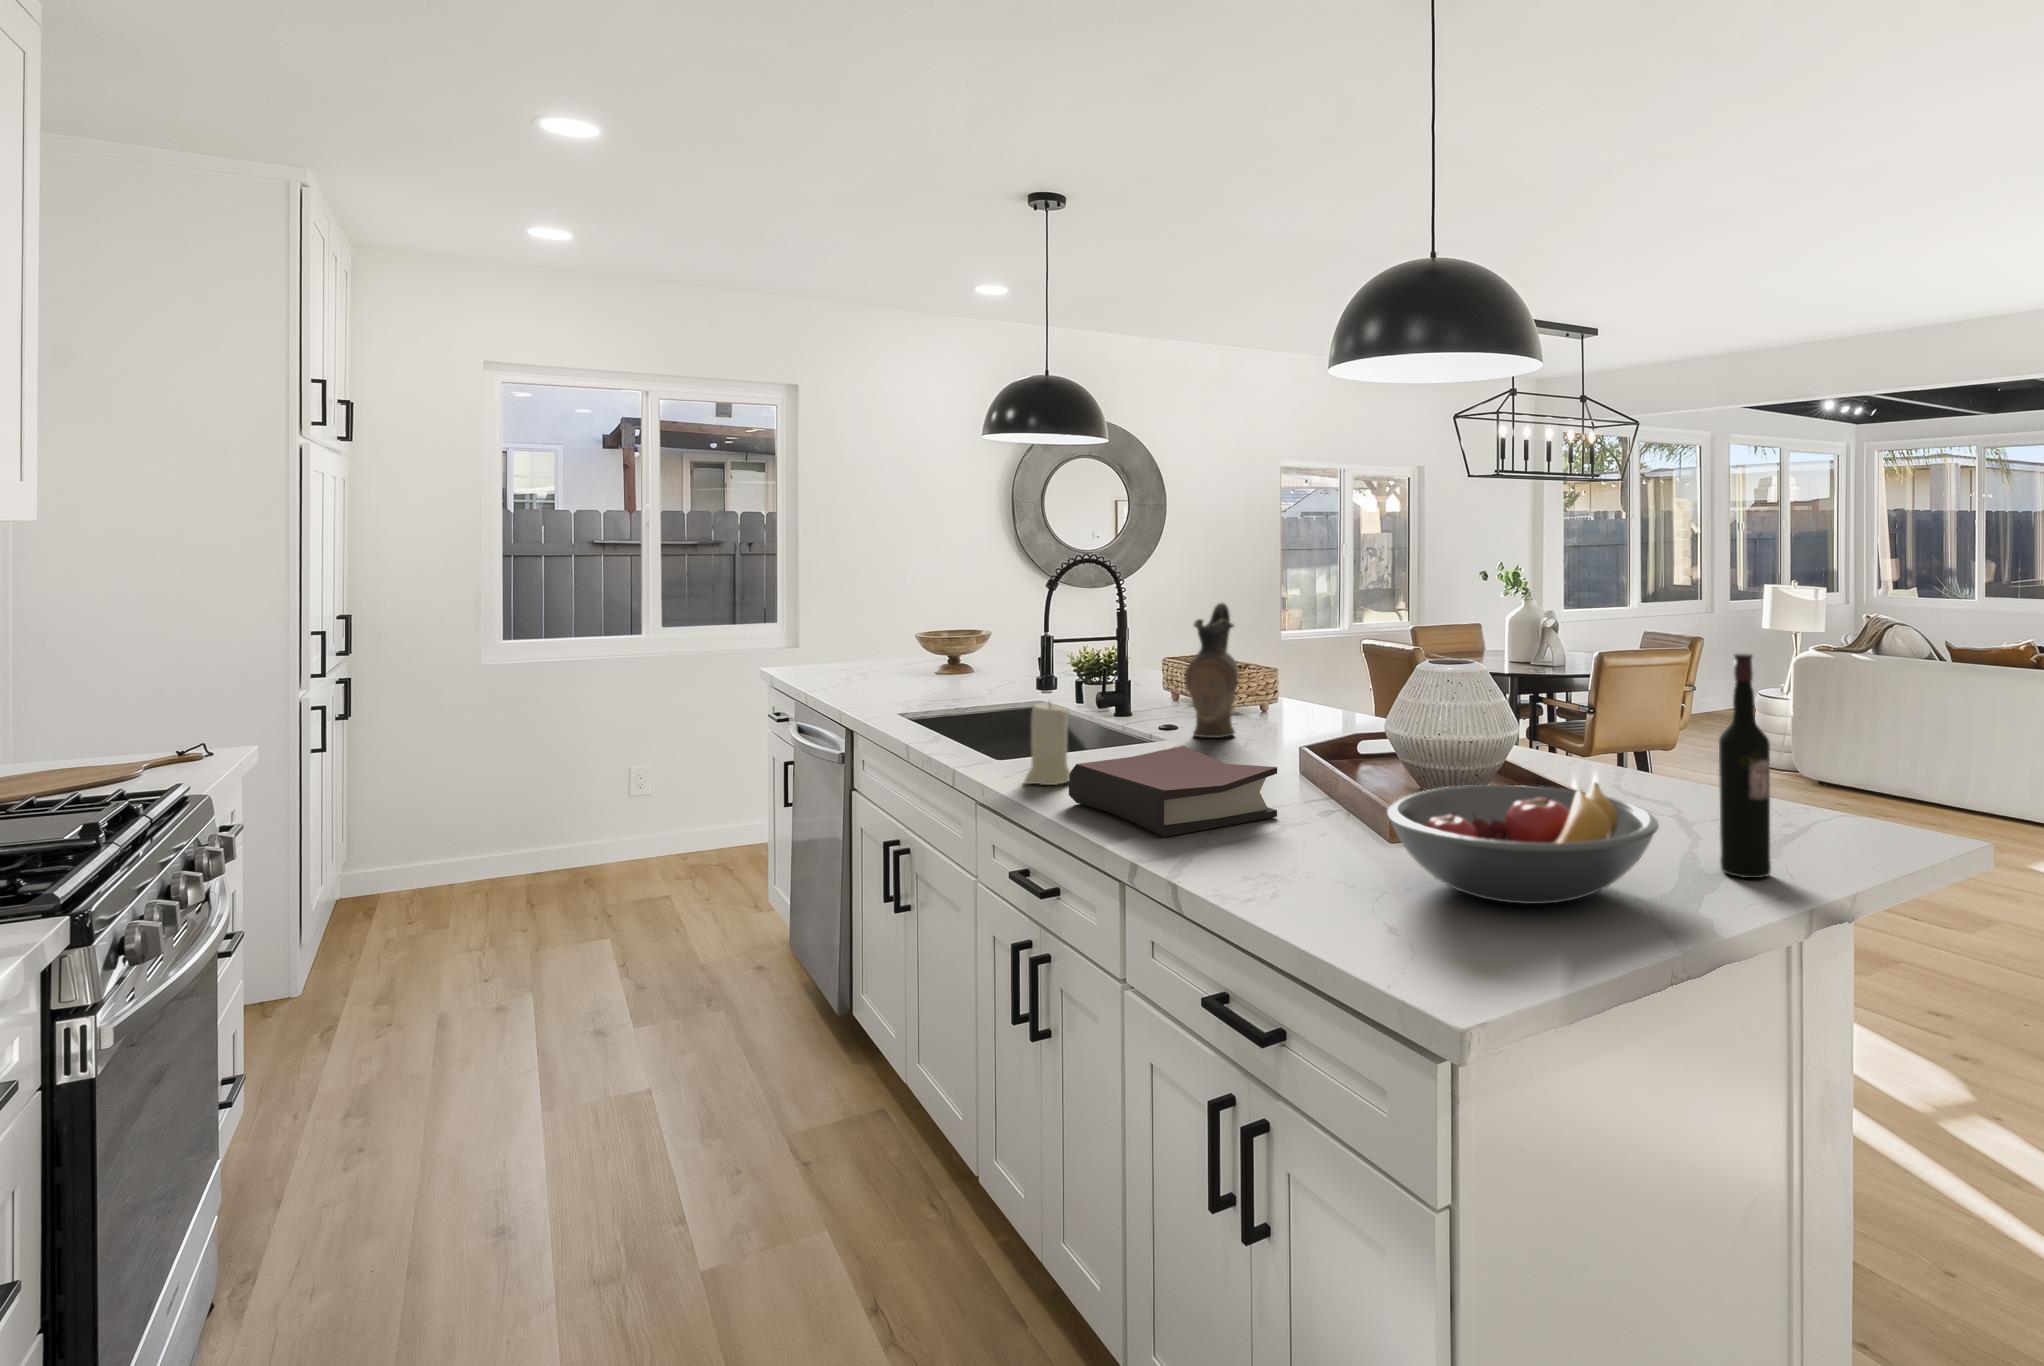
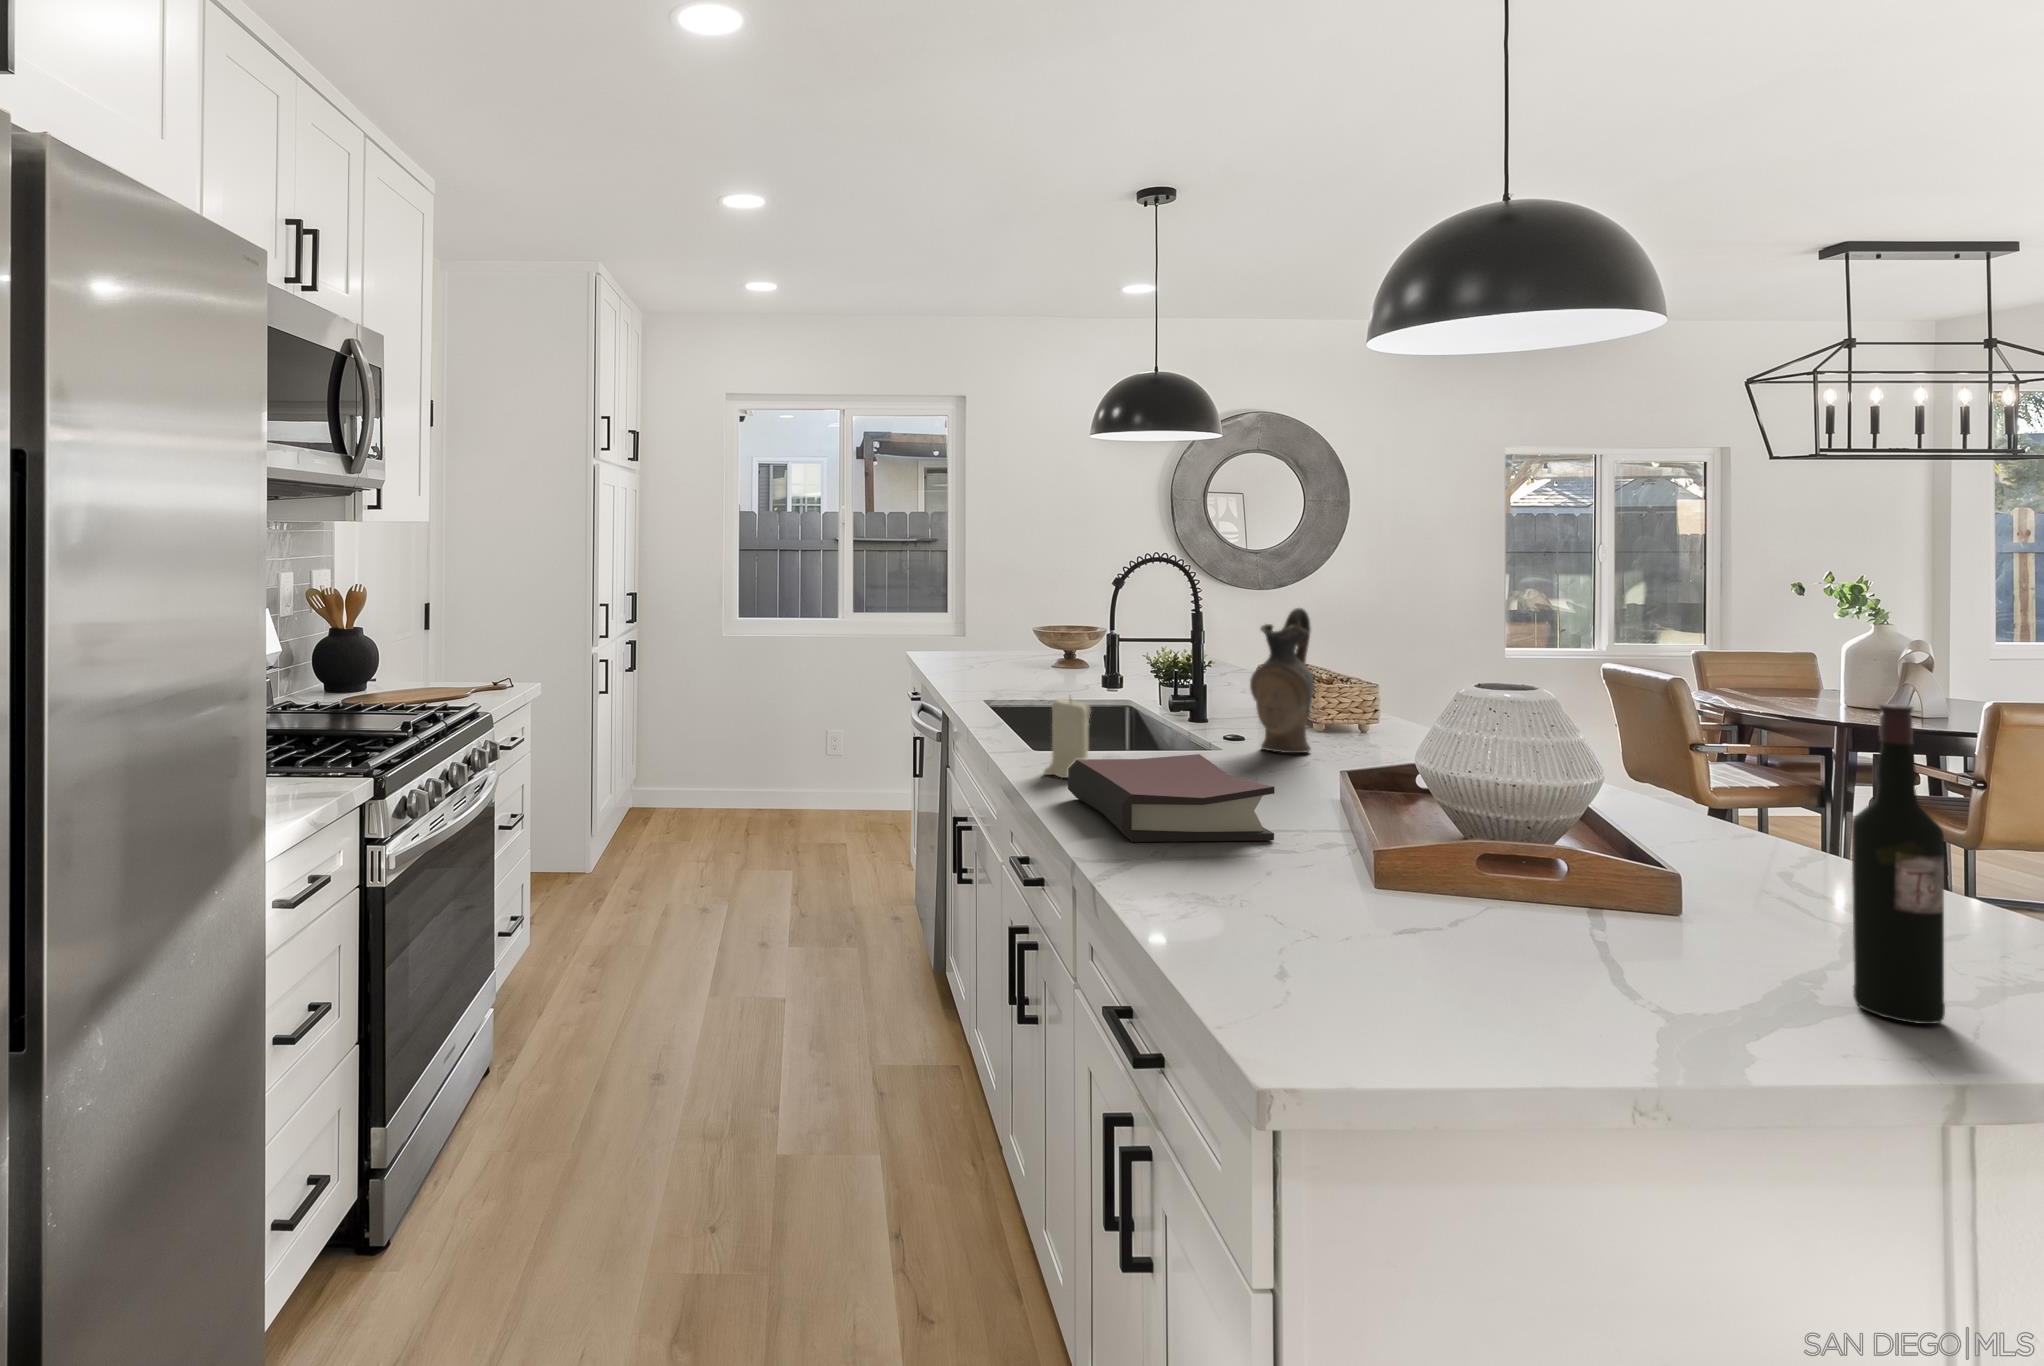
fruit bowl: present [1387,783,1658,904] -> none [1327,832,1710,990]

